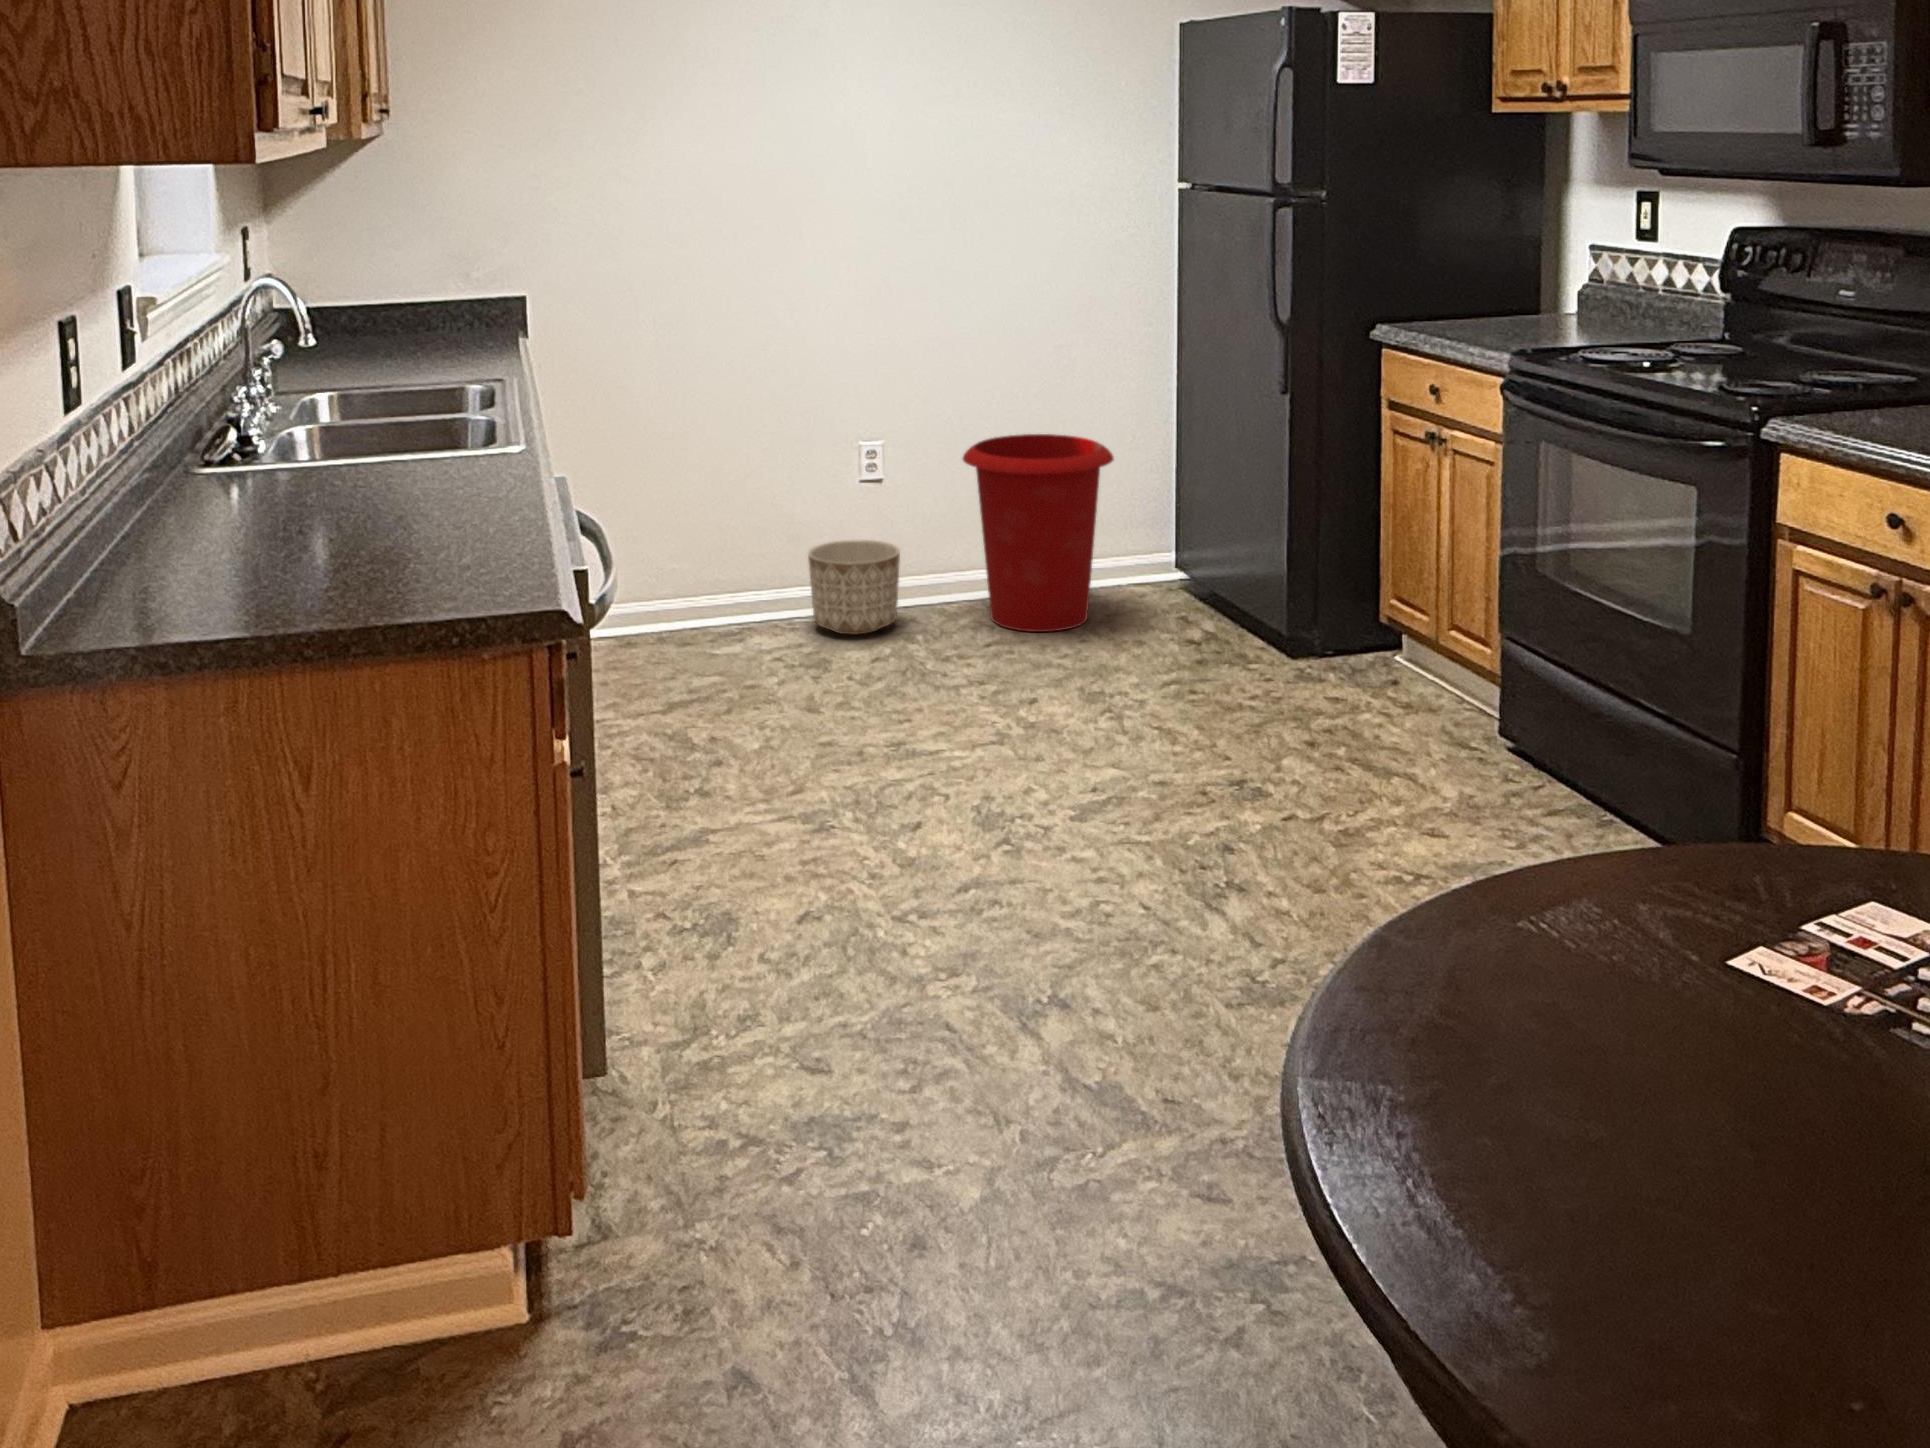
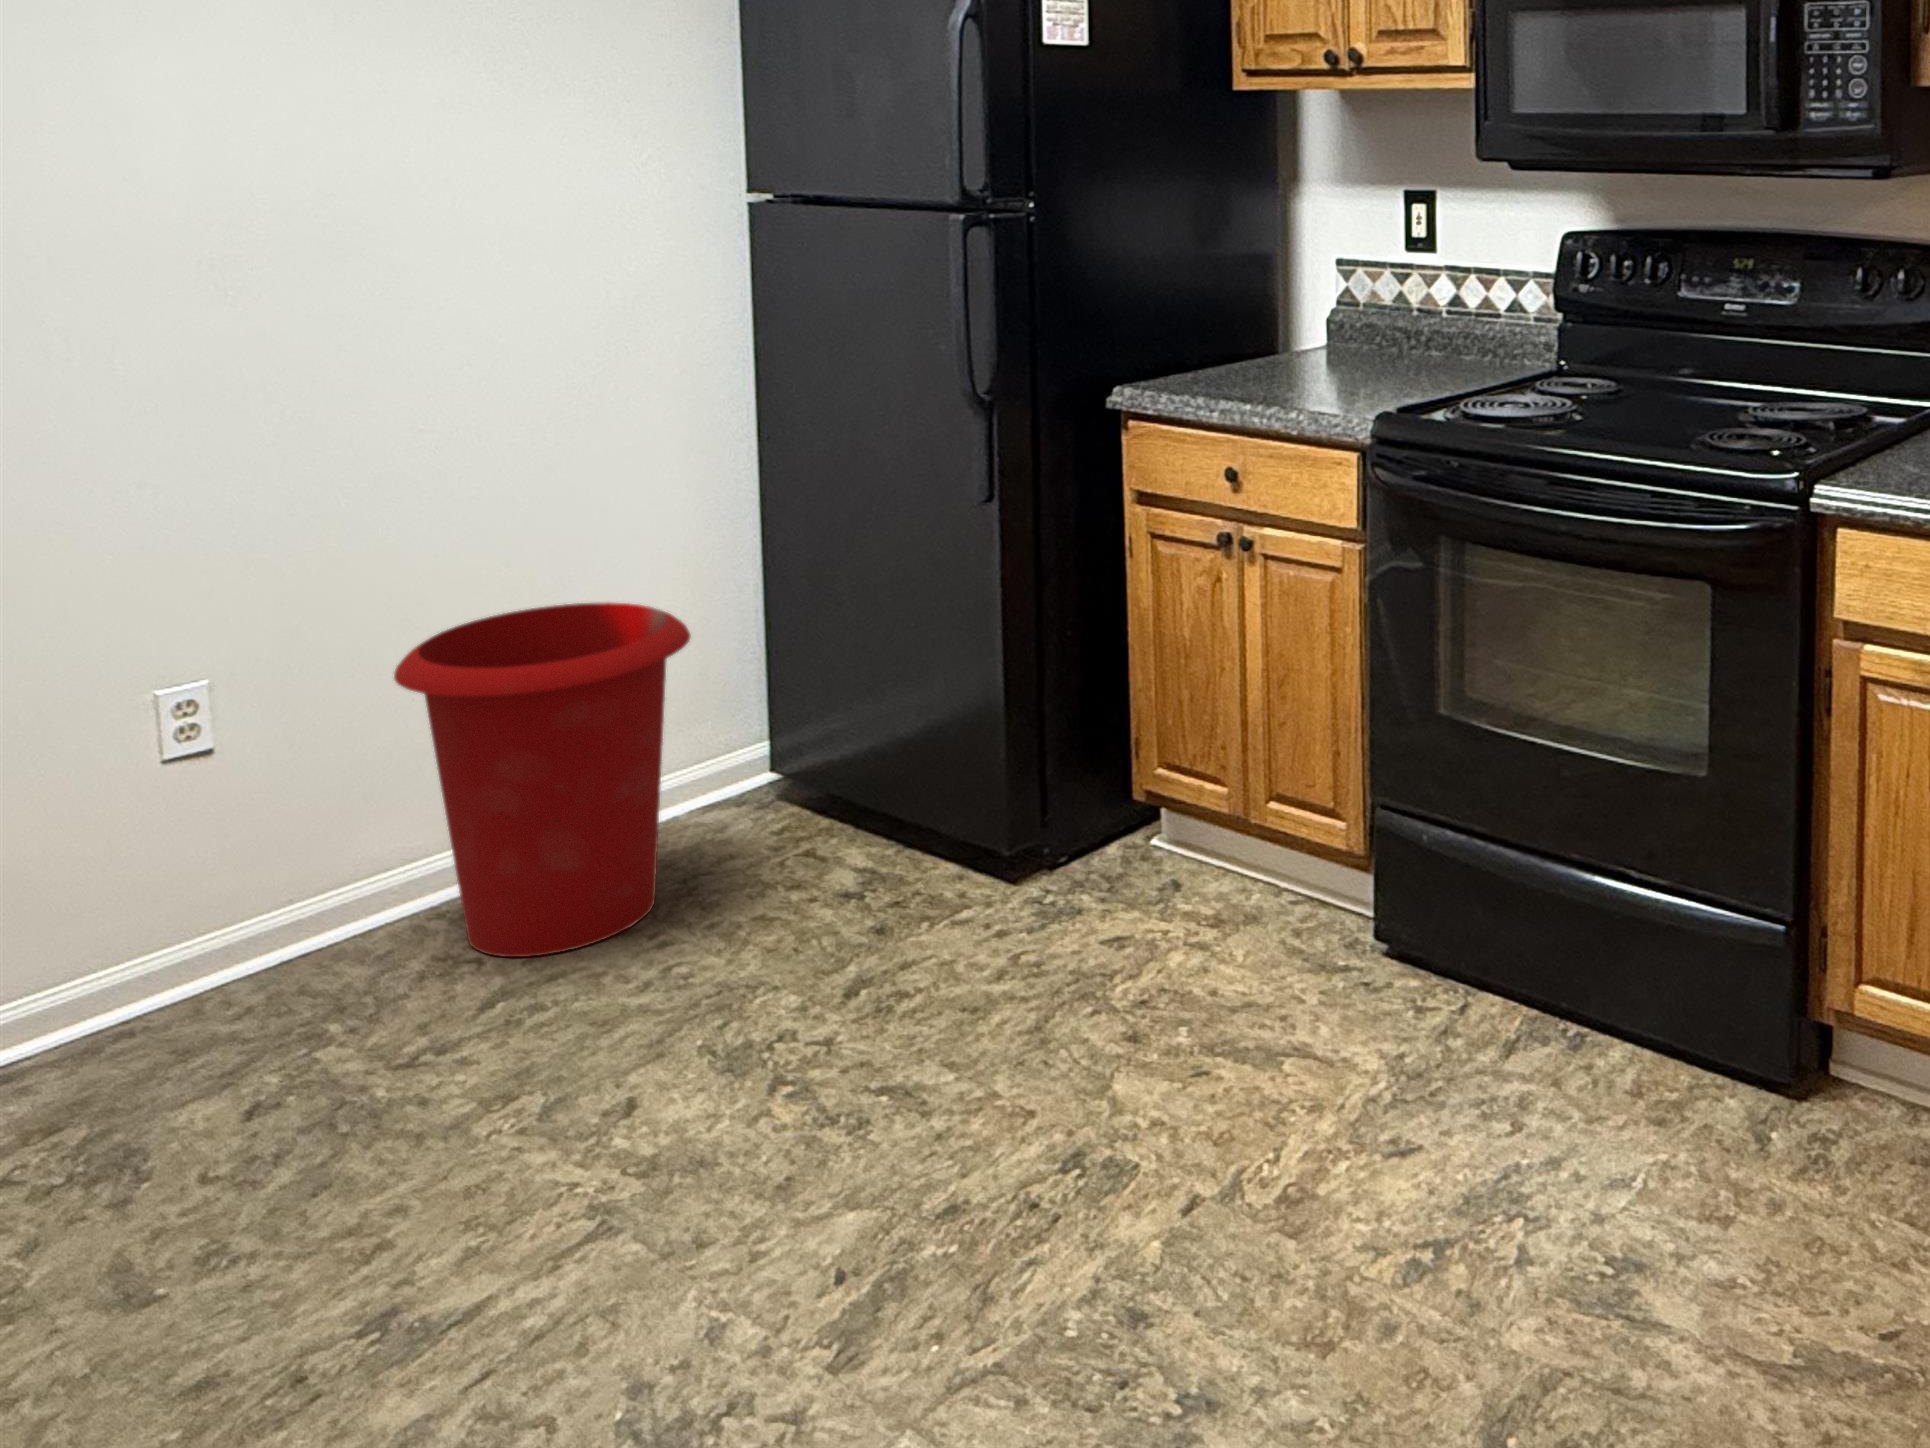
planter: present [808,540,900,634] -> none [40,863,270,1073]

